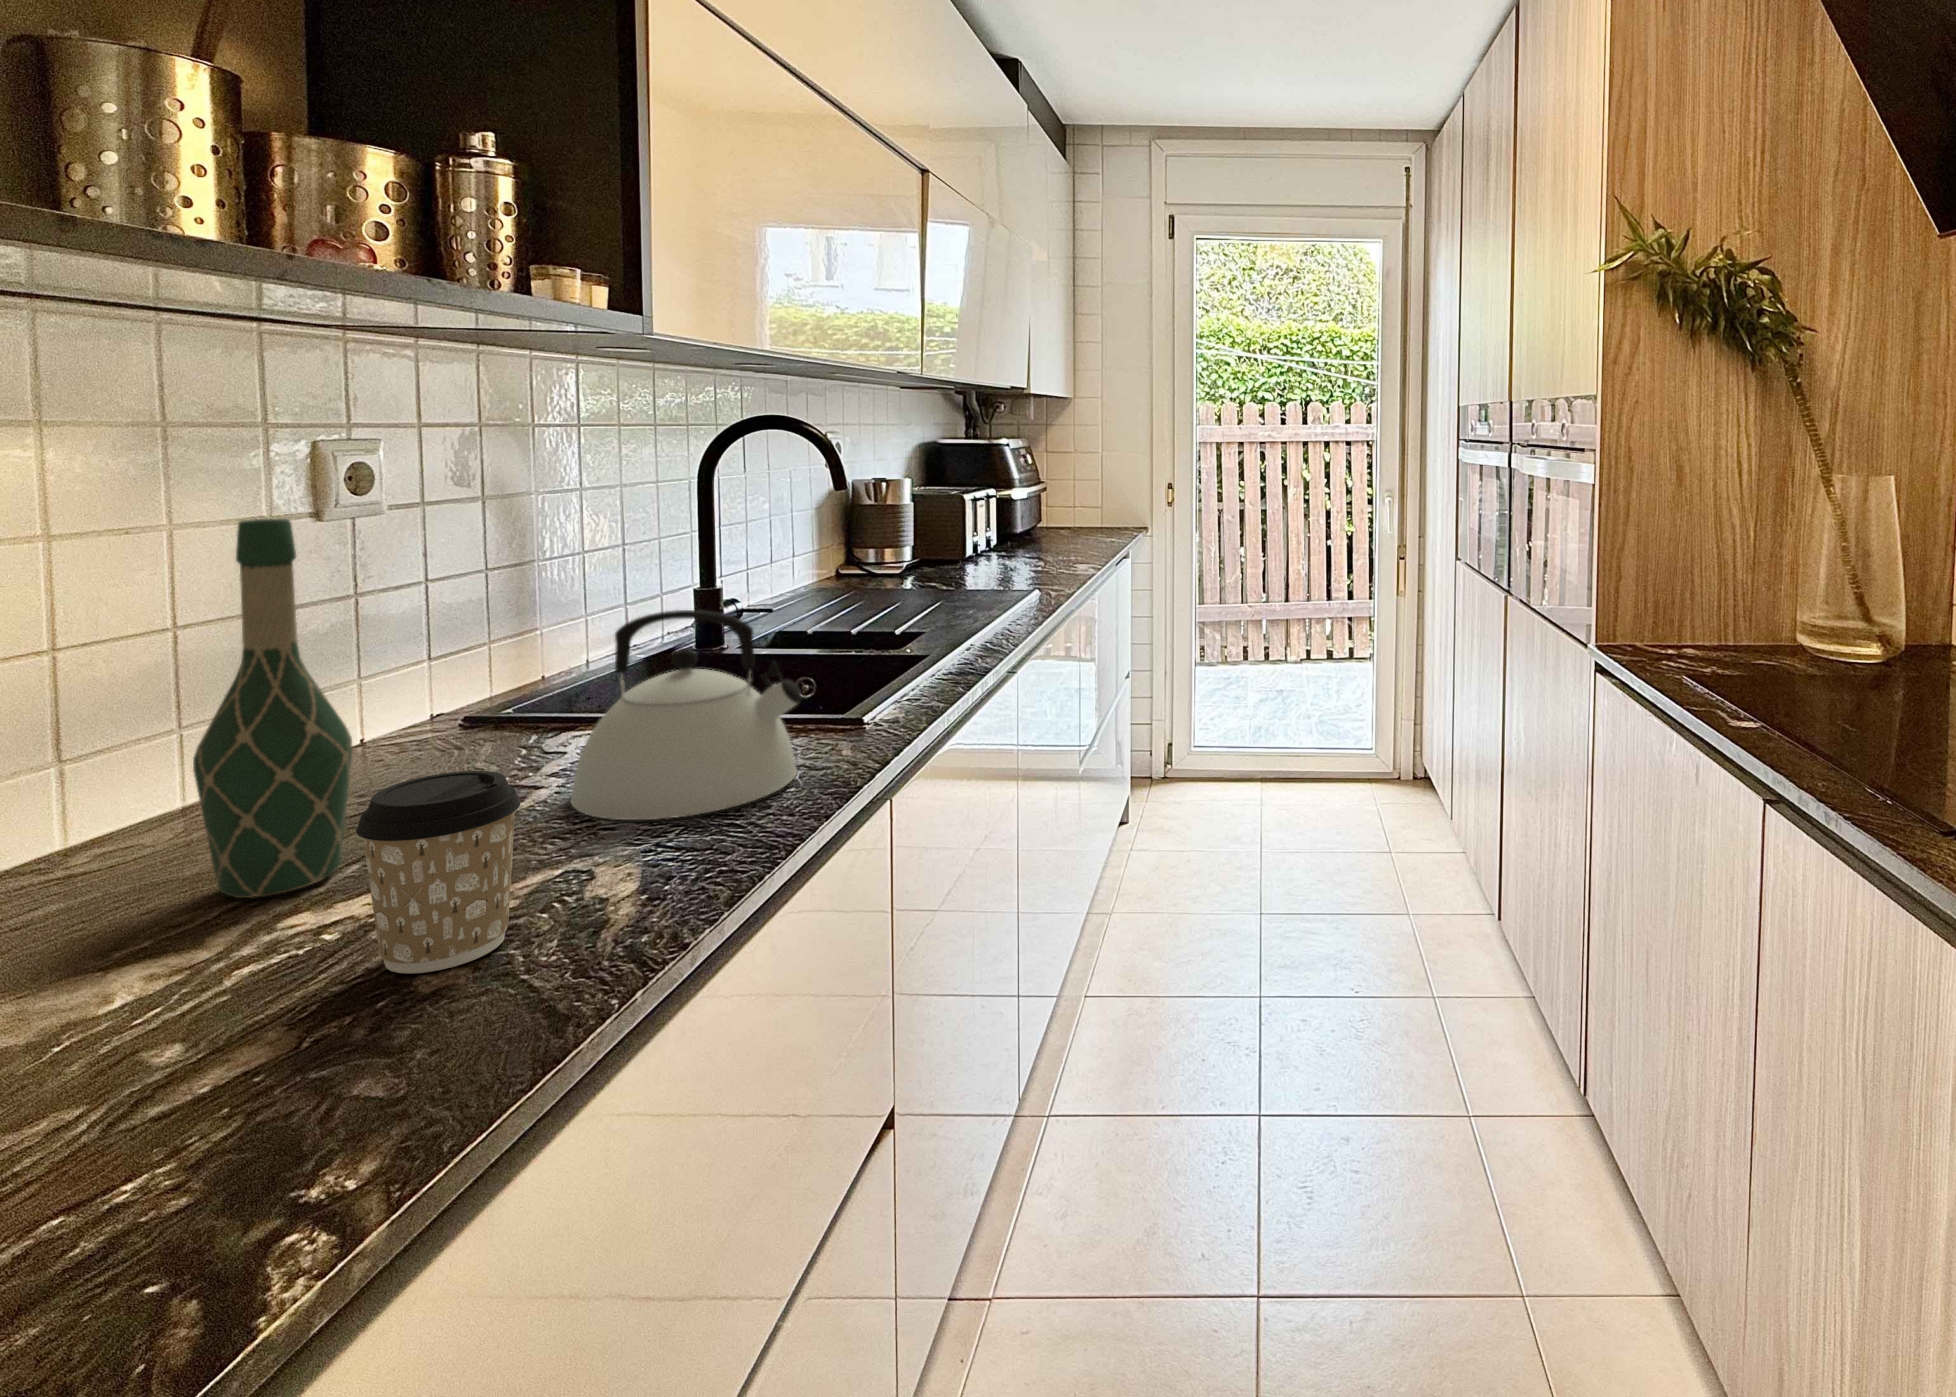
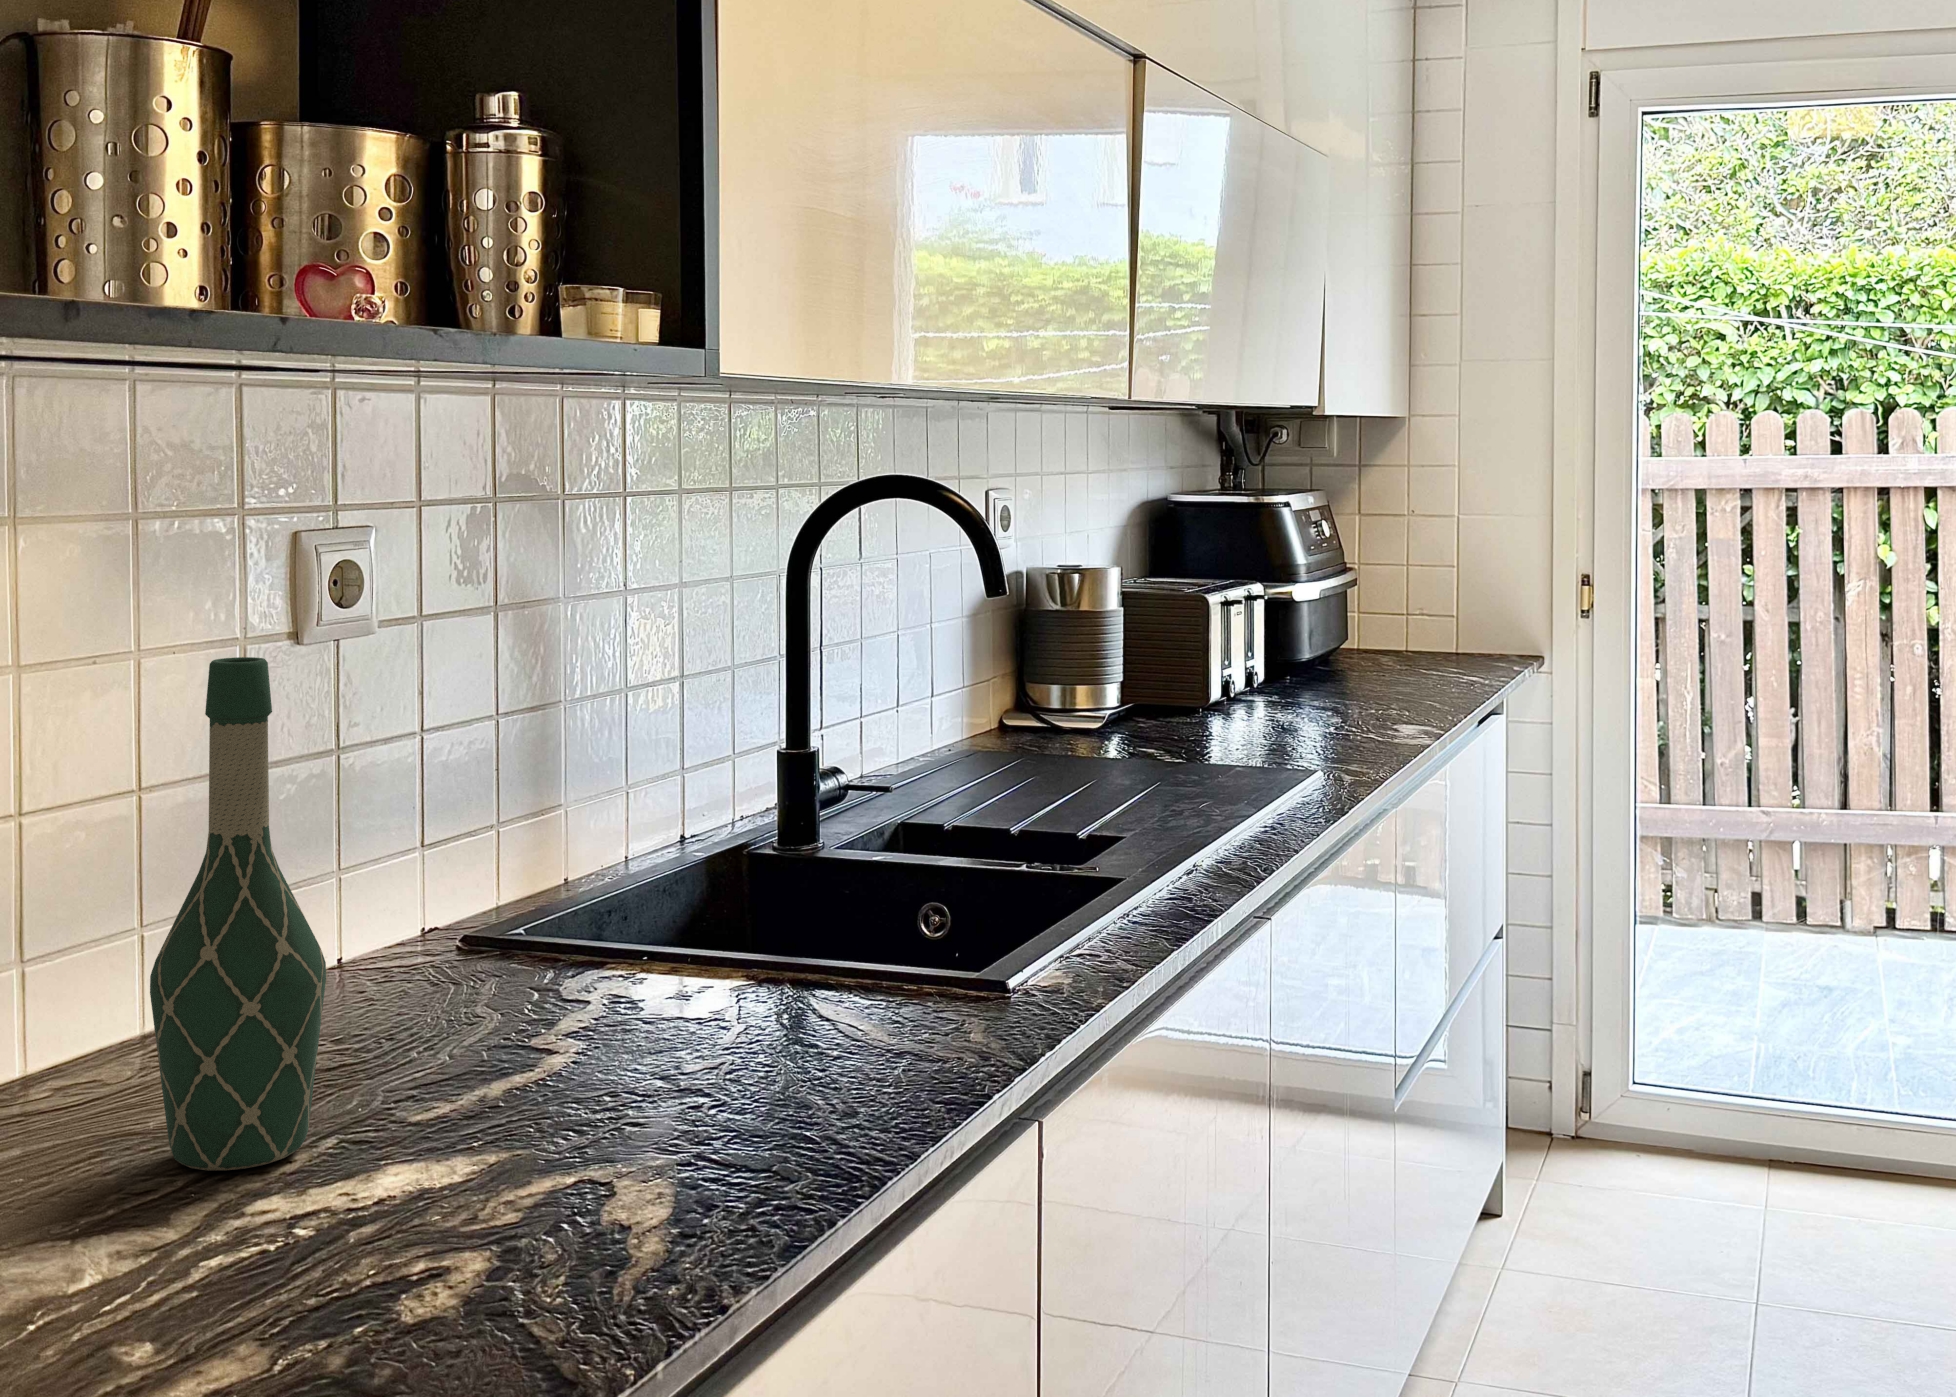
kettle: present [570,610,802,820] -> none [587,802,909,1119]
coffee cup: present [356,771,520,974] -> none [341,1025,530,1294]

